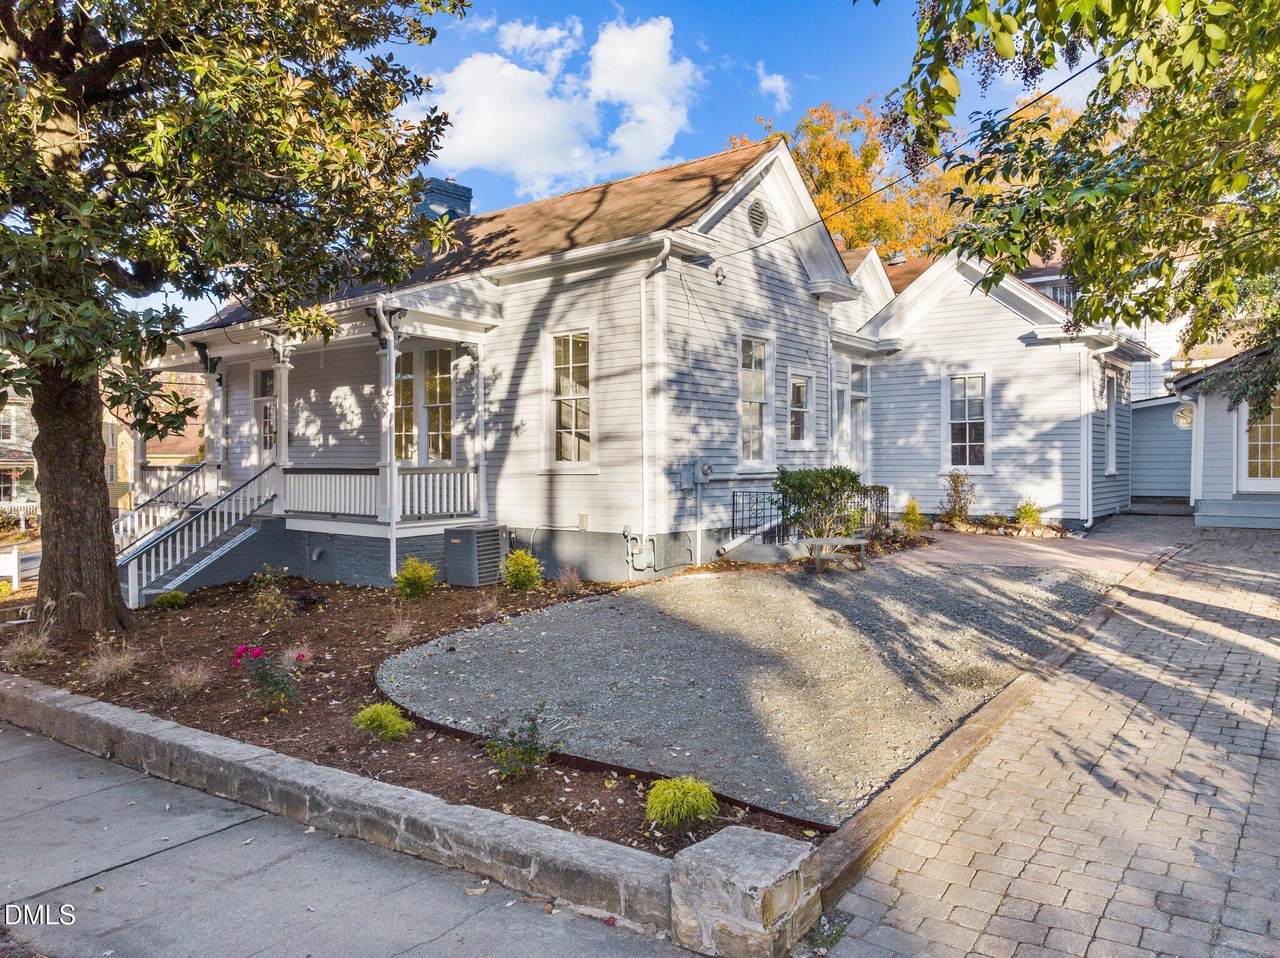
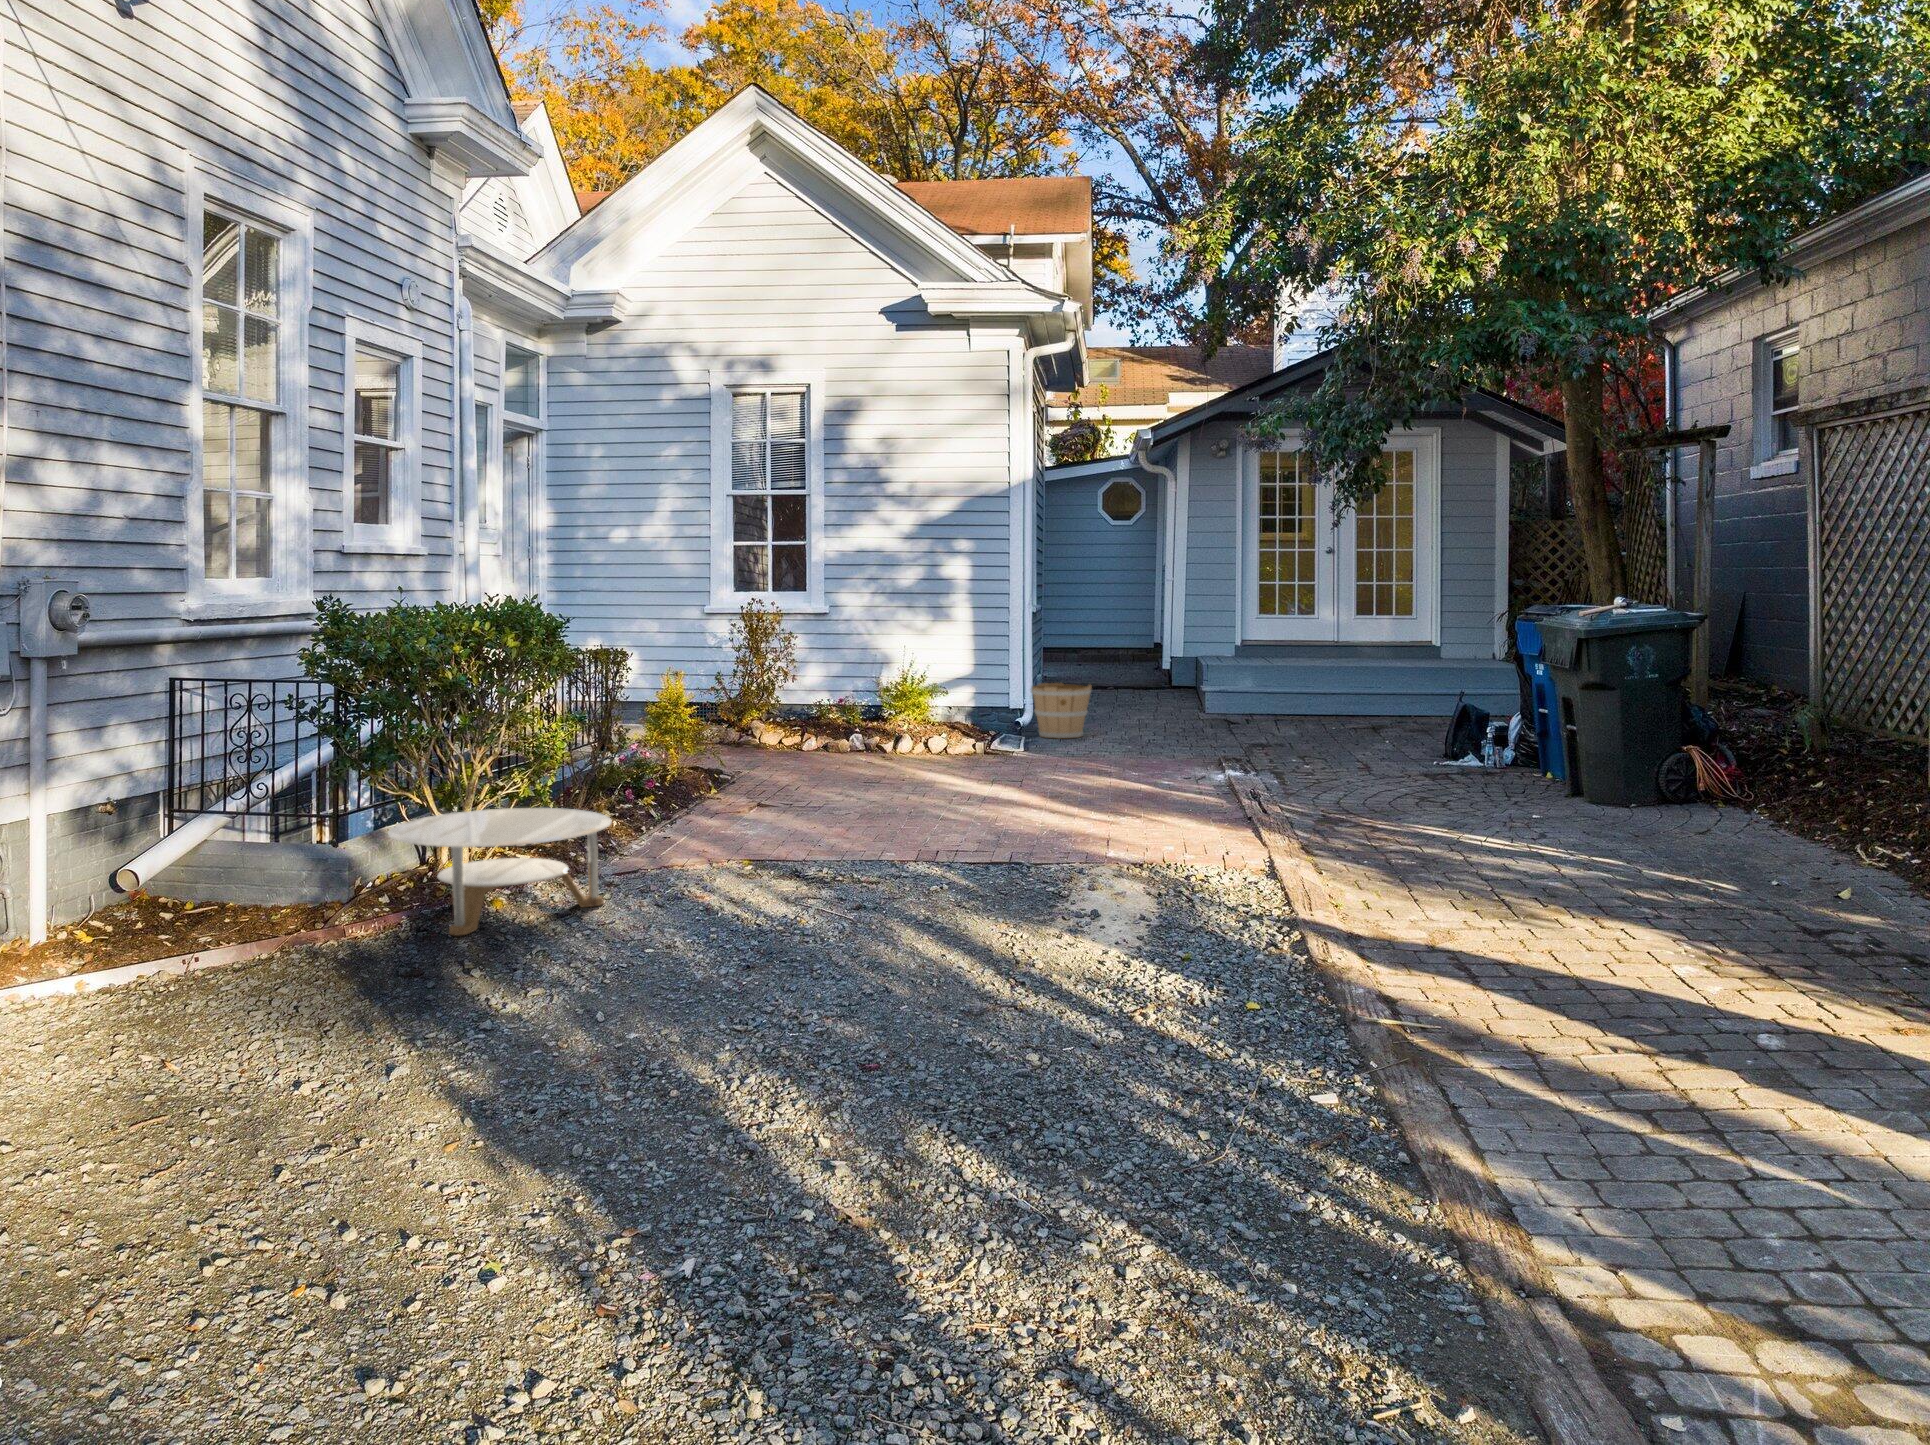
wooden bucket: none [1095,509,1128,536] -> present [1031,683,1091,739]

